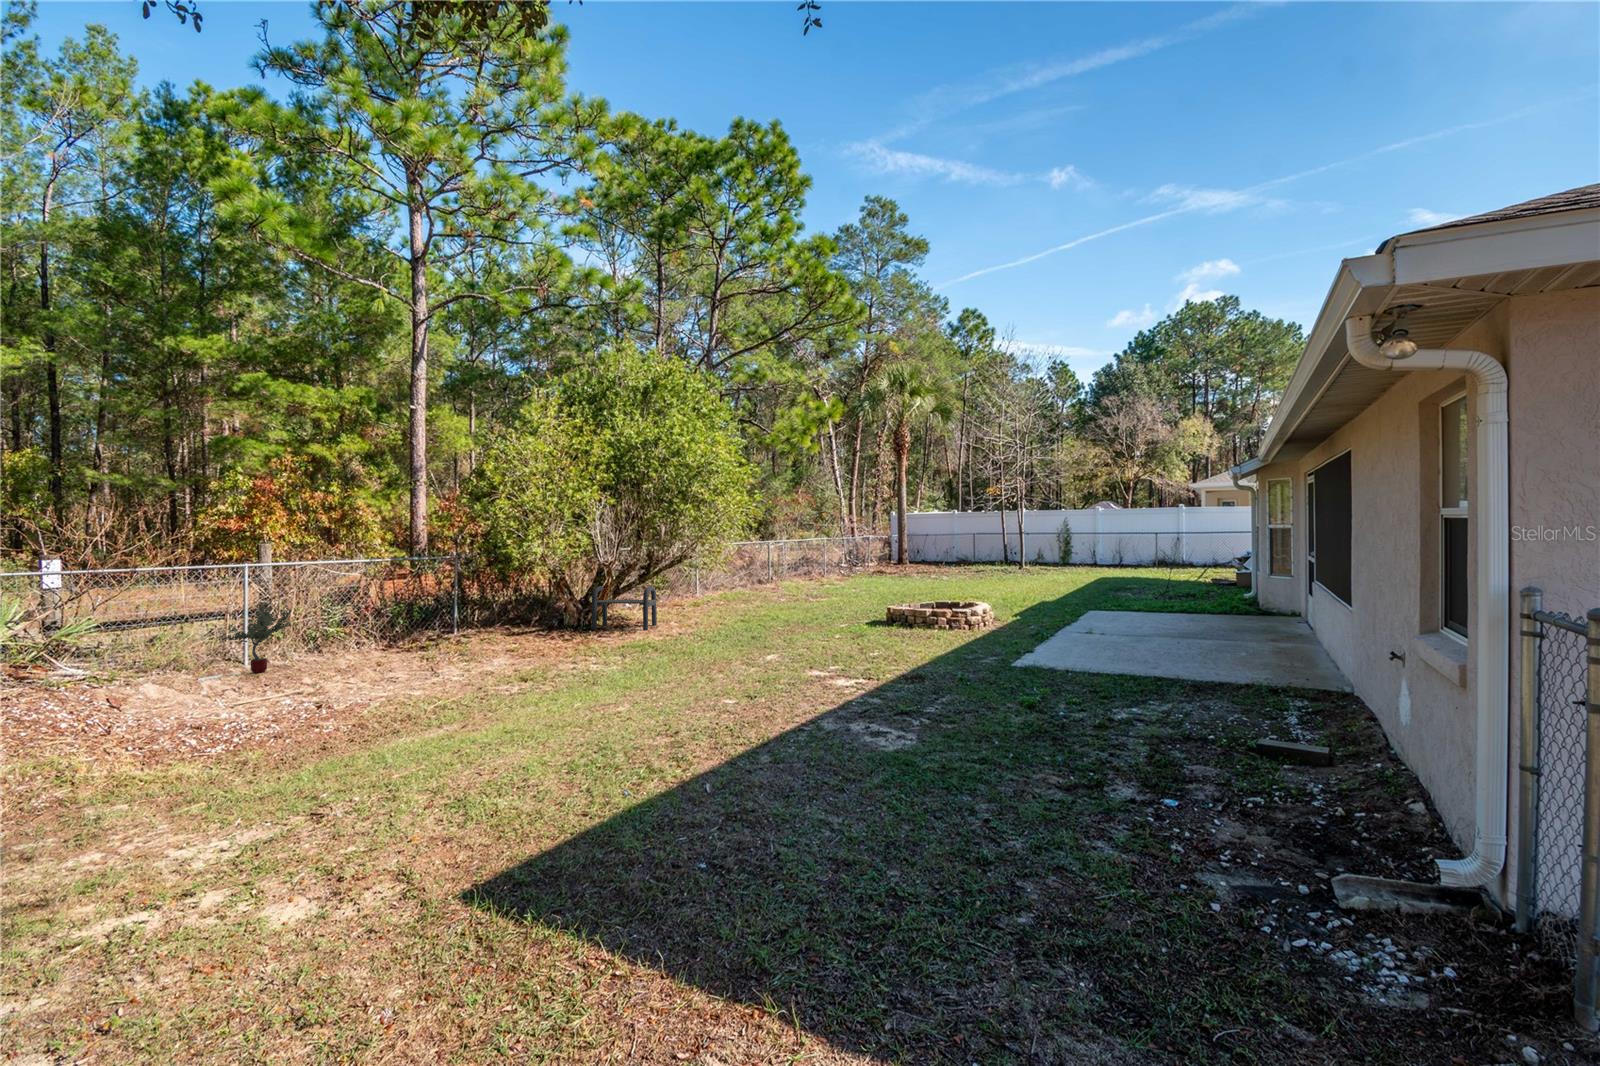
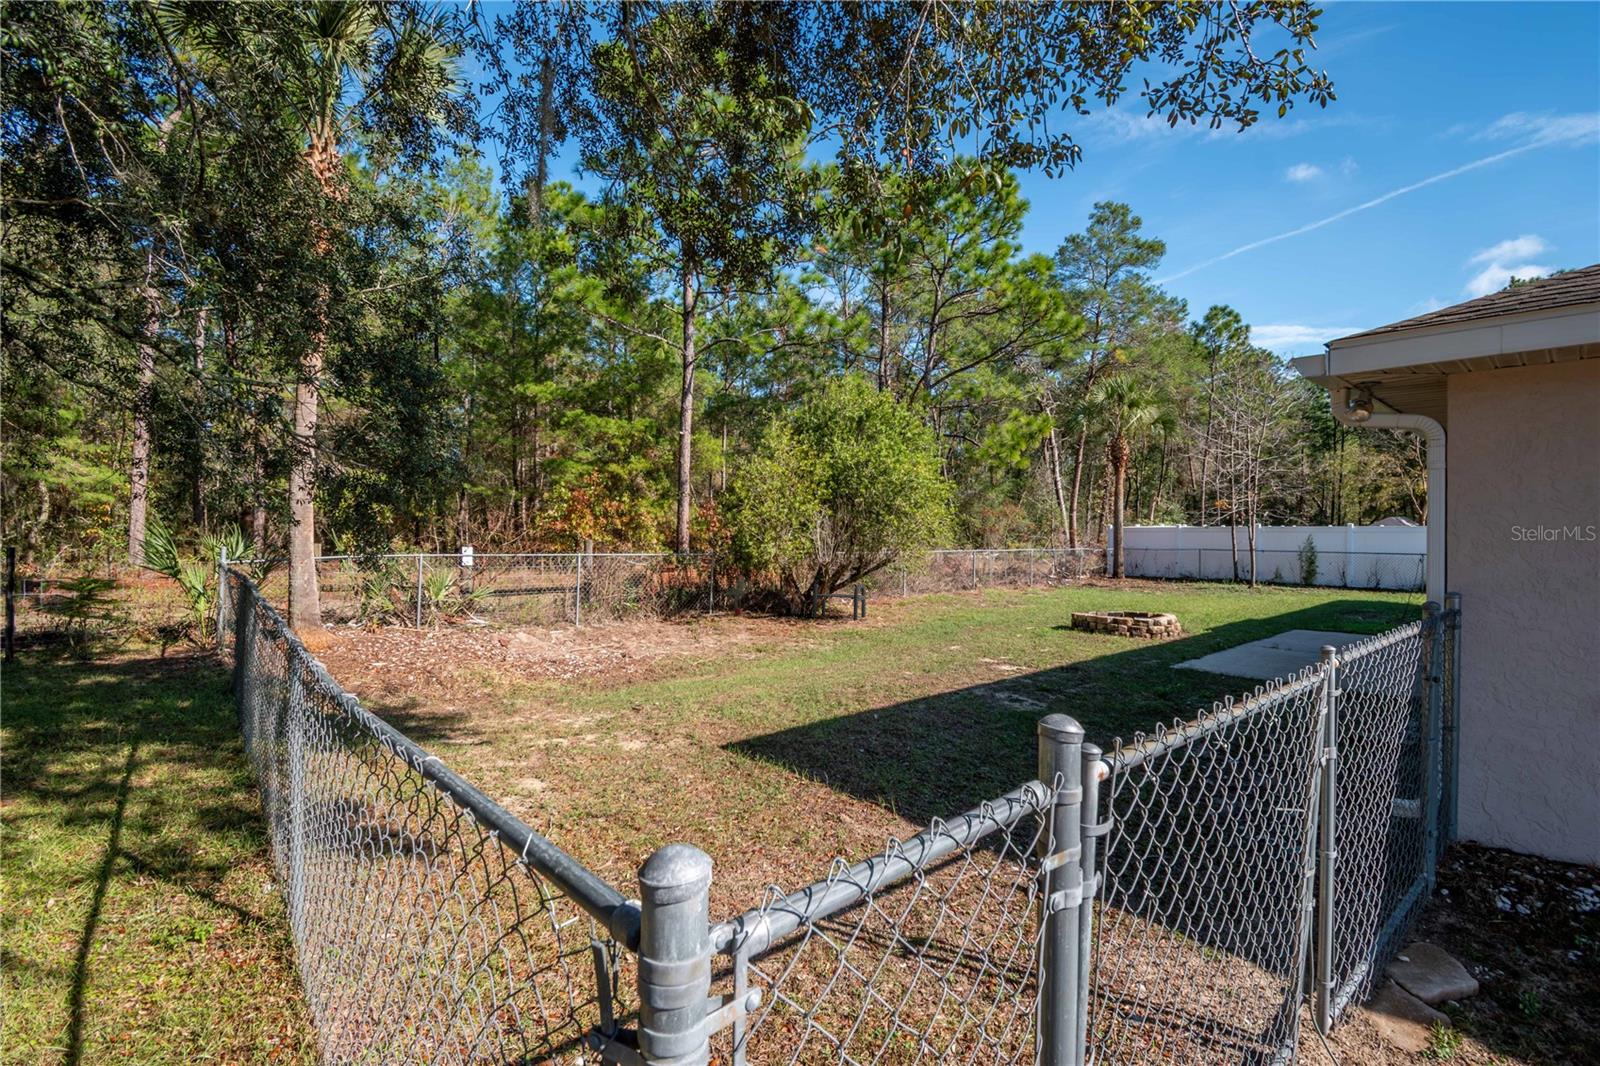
potted tree: present [224,602,291,673] -> present [723,576,754,616]

